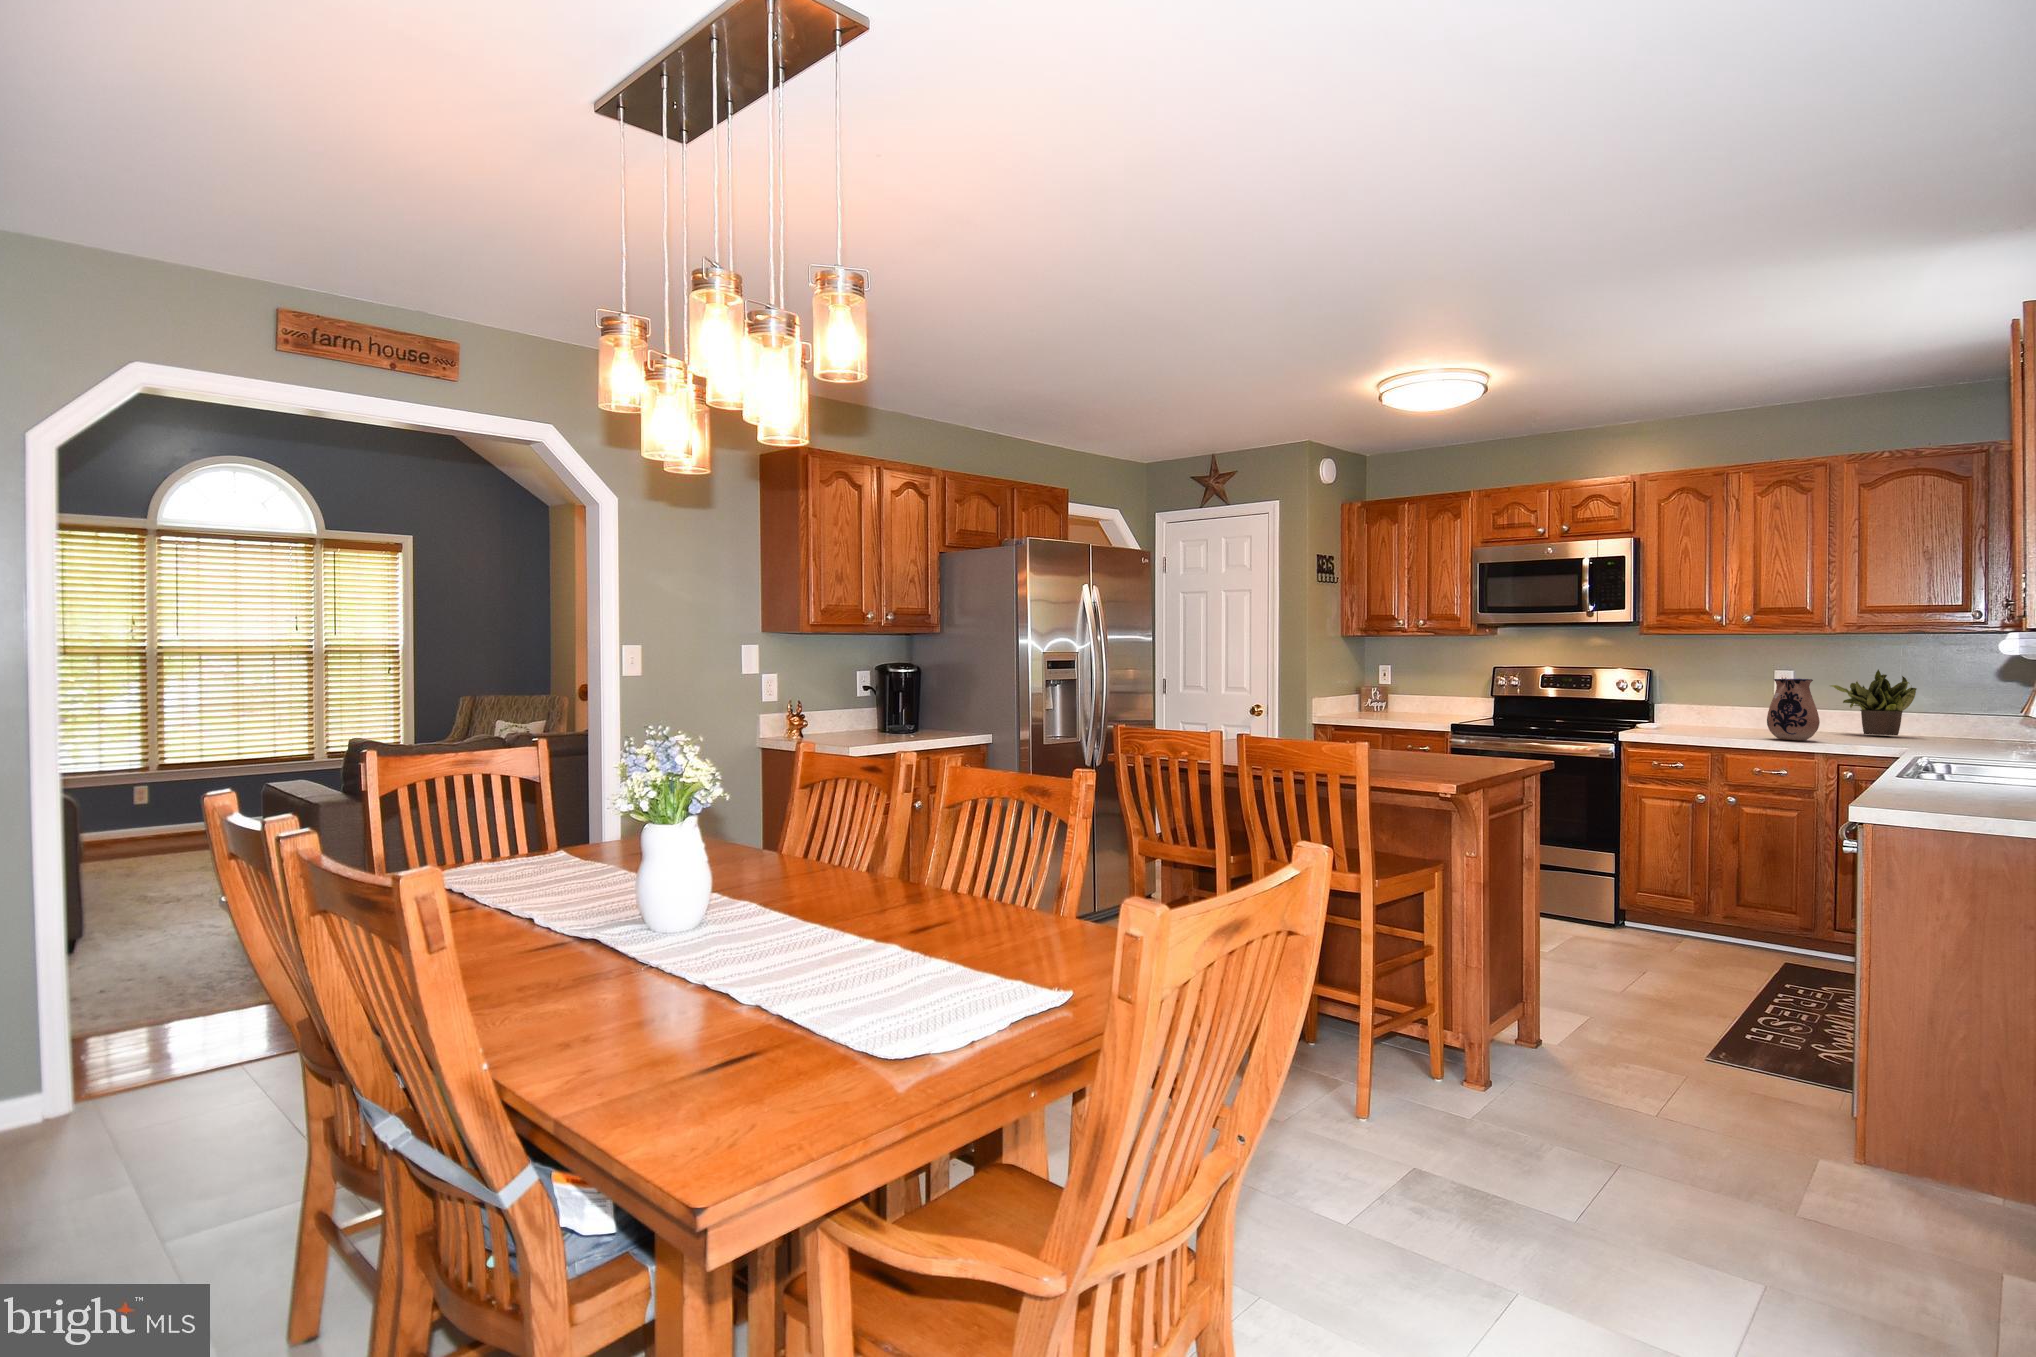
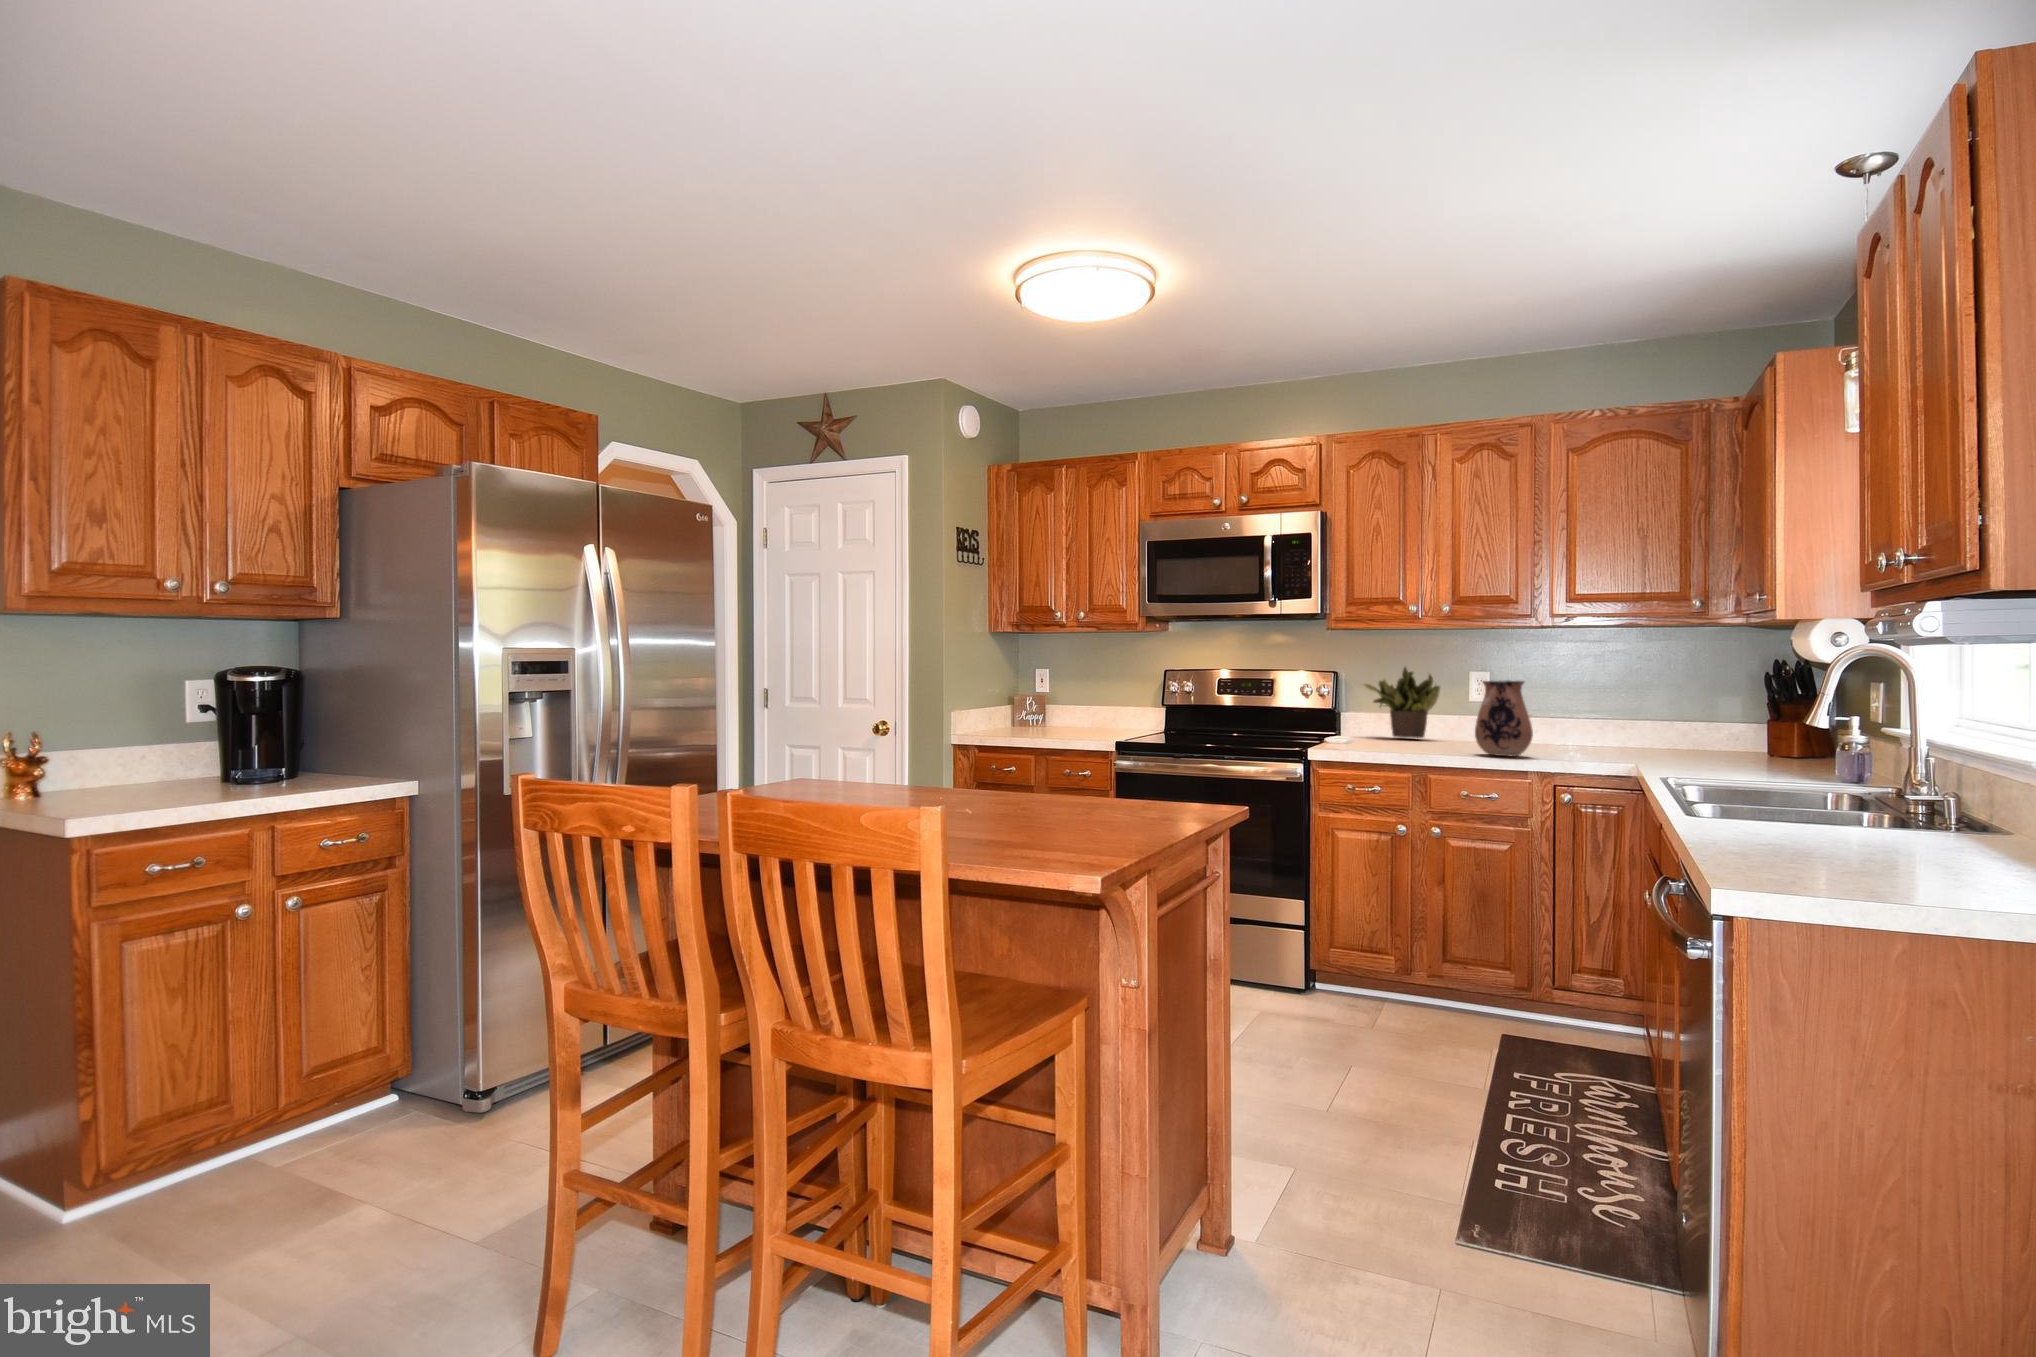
potted plant: present [1831,669,1917,735] -> present [1364,667,1440,738]

